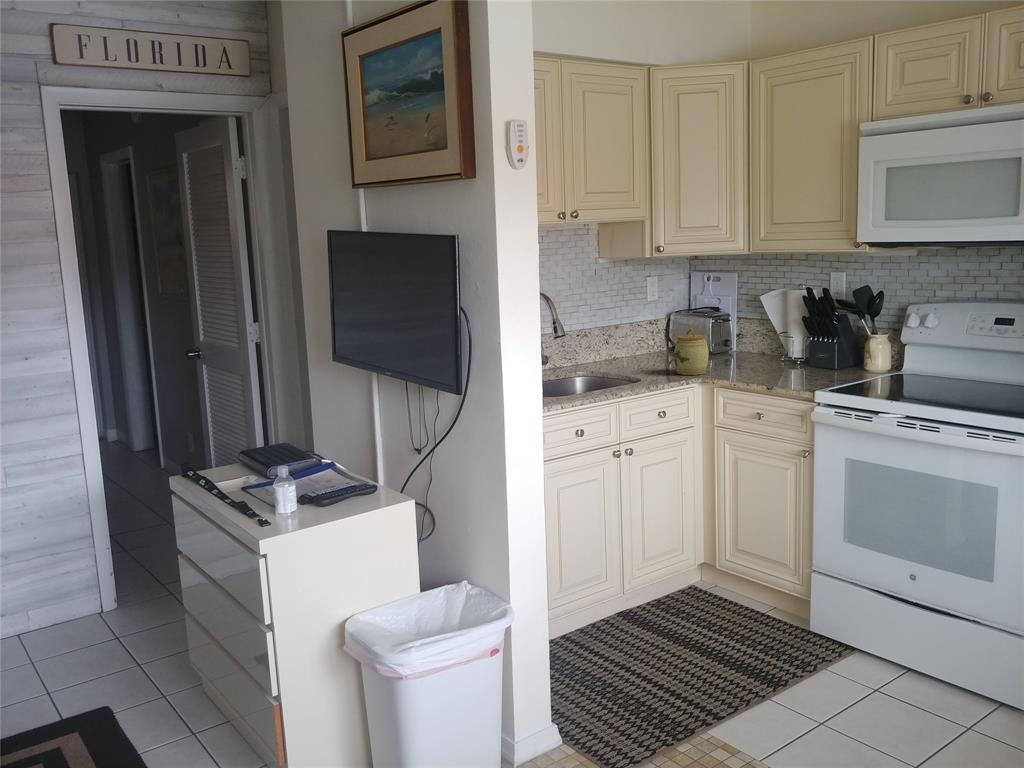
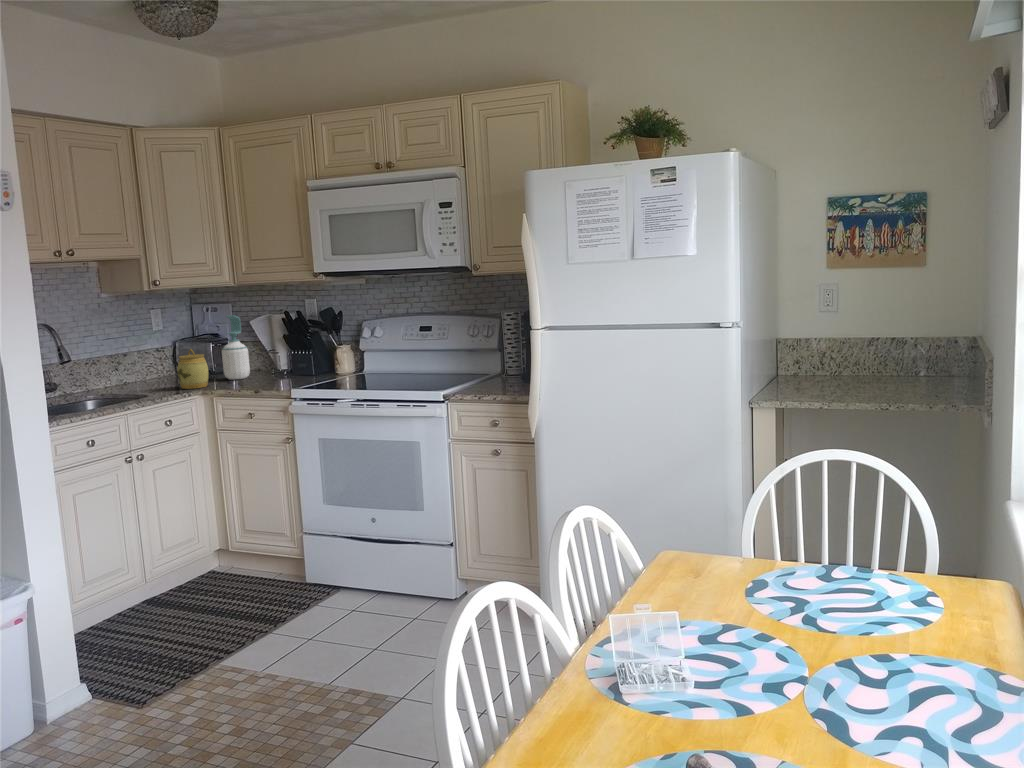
soap bottle: none [724,289,755,366] -> present [222,315,250,380]

